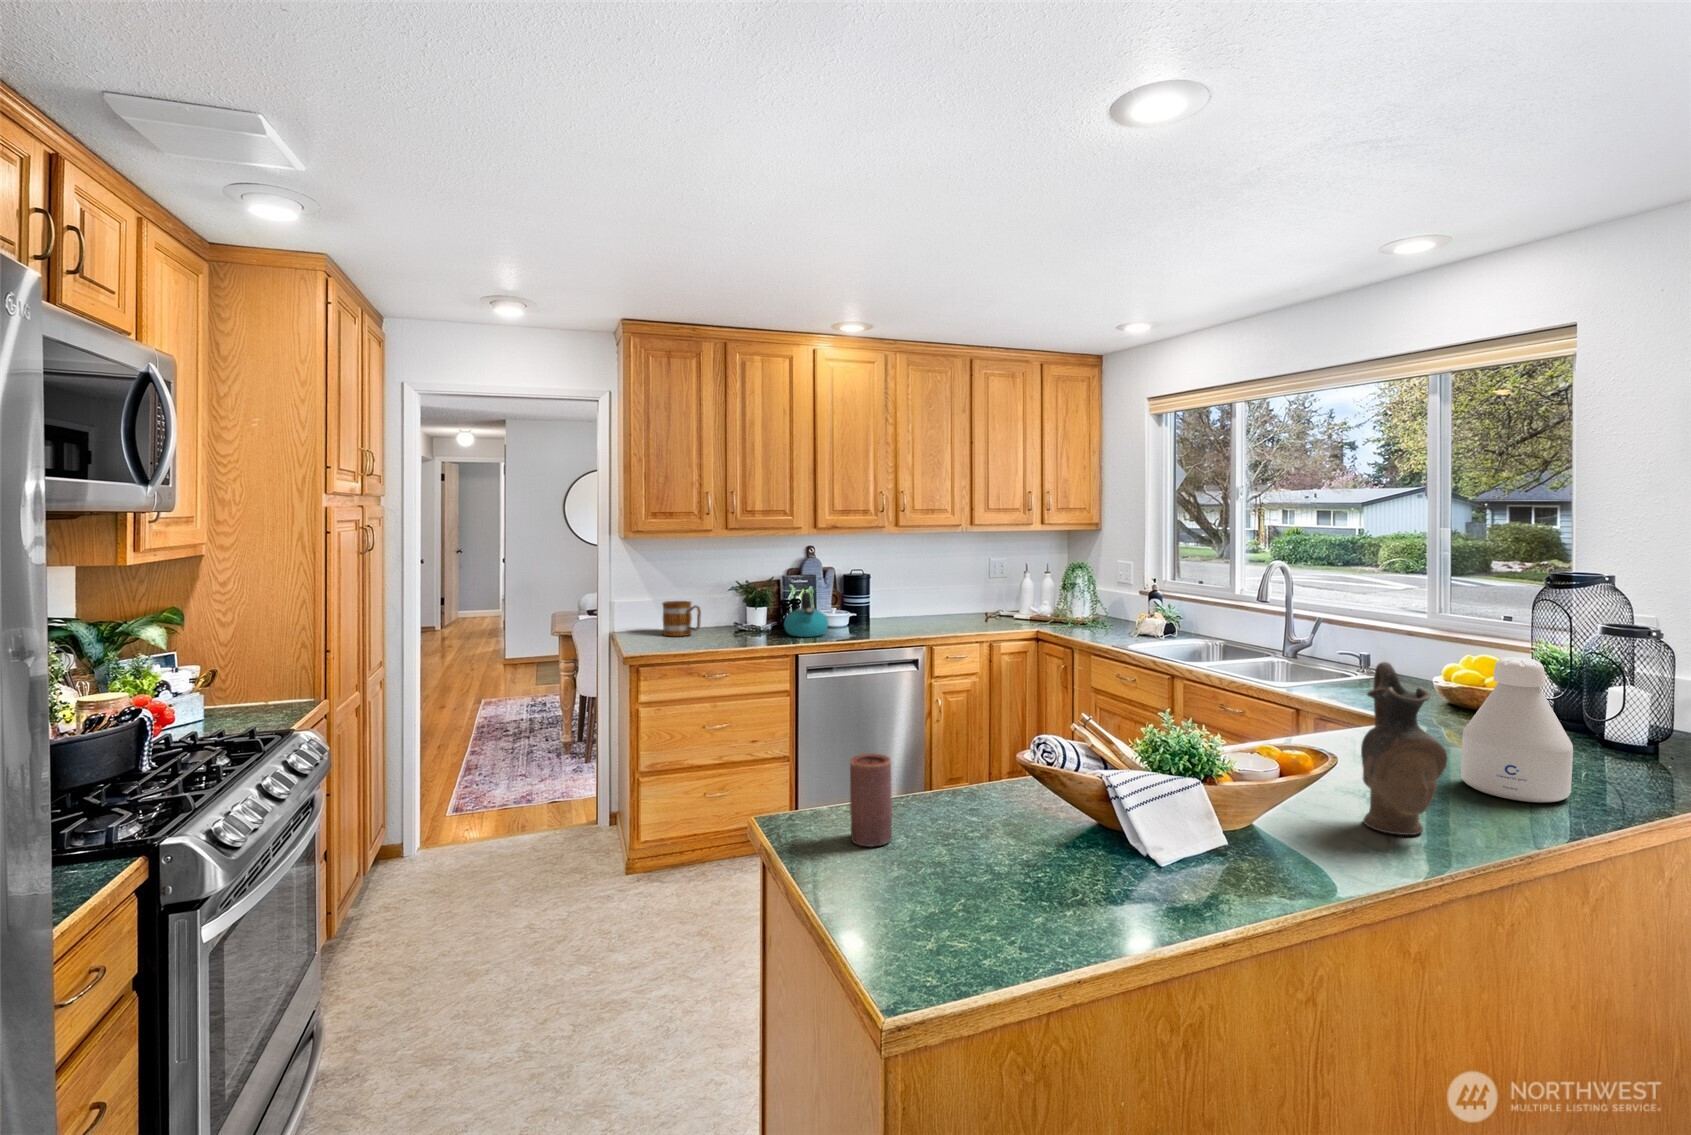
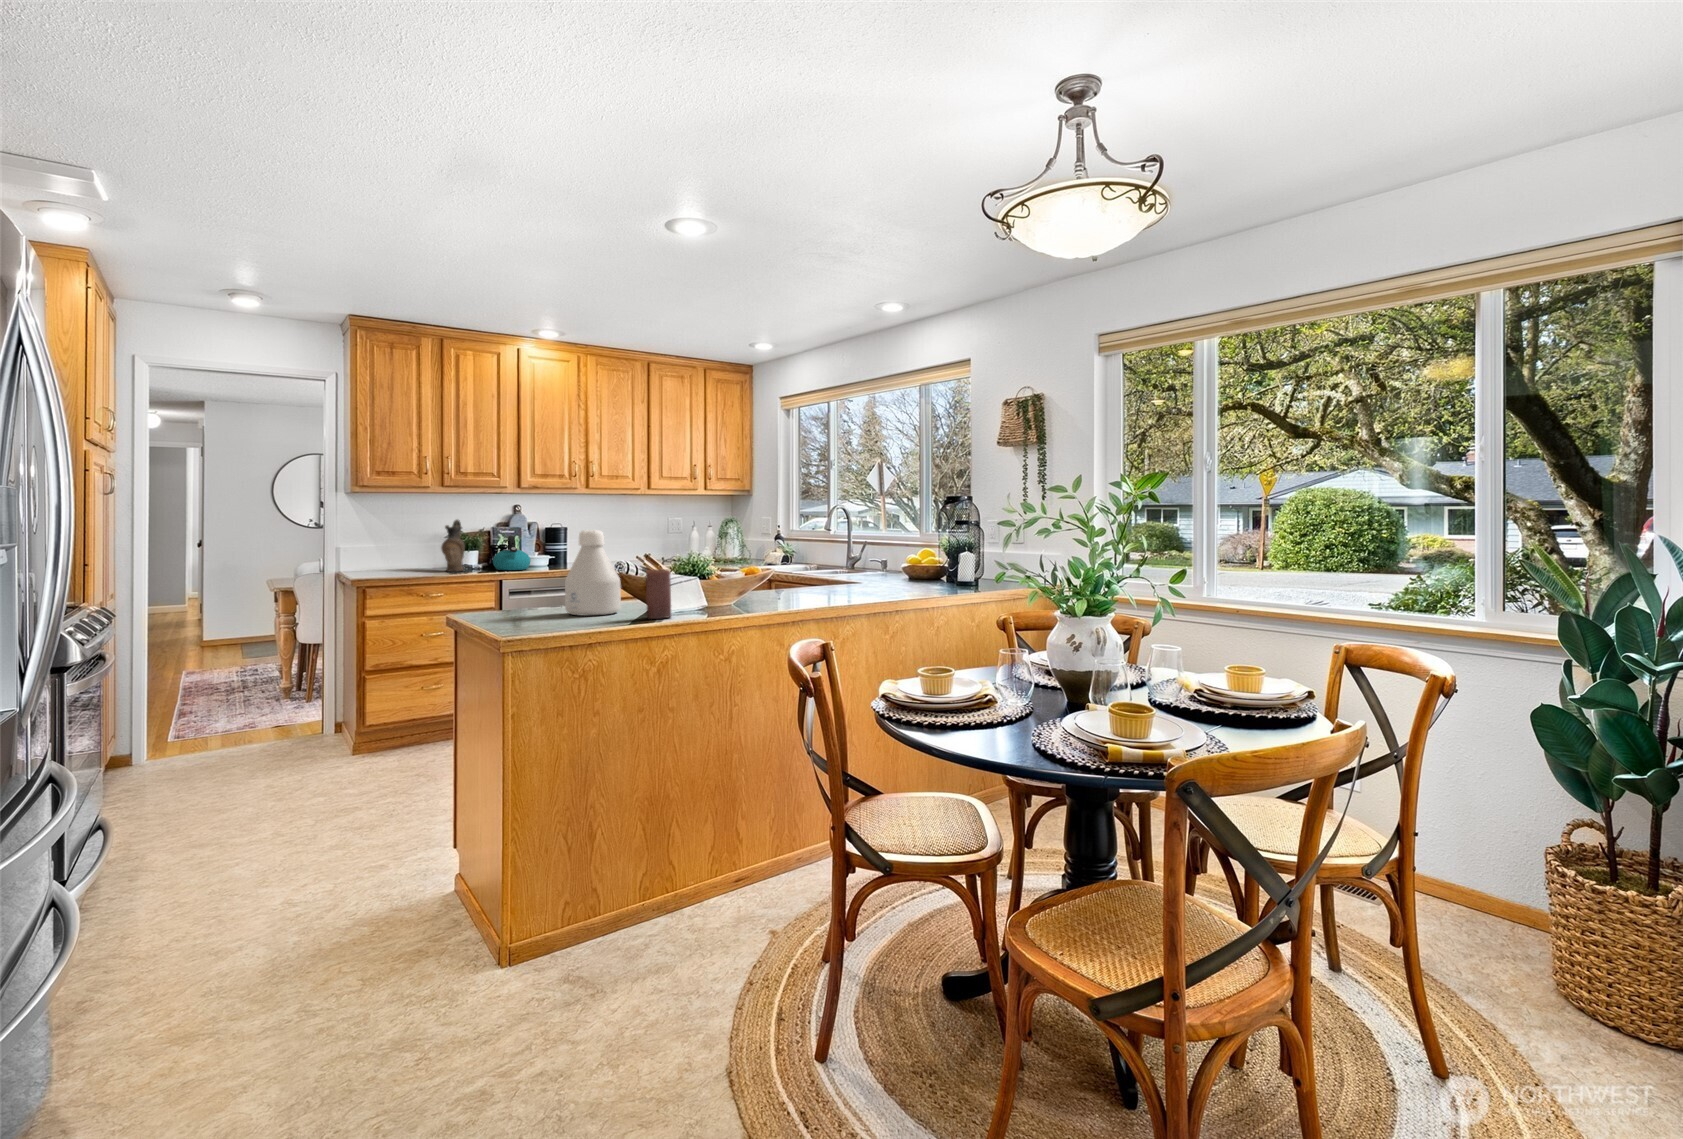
mug: present [663,601,701,636] -> none [385,544,420,571]
bottle: present [1461,657,1573,803] -> present [565,530,621,616]
ceramic pitcher: present [1361,662,1447,835] -> present [441,520,465,572]
candle: present [850,753,892,847] -> present [646,569,671,619]

